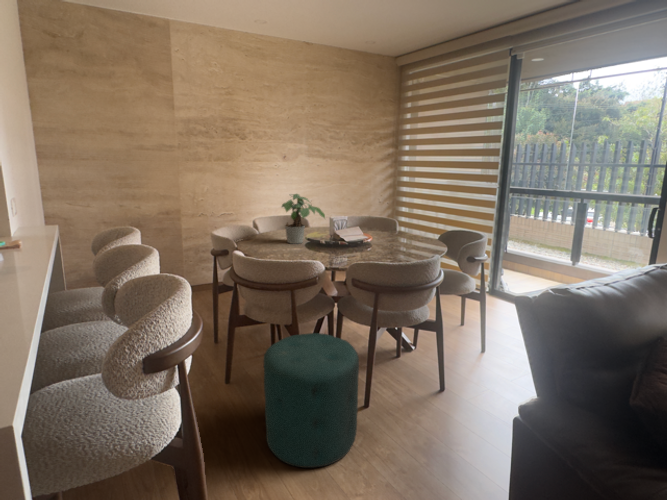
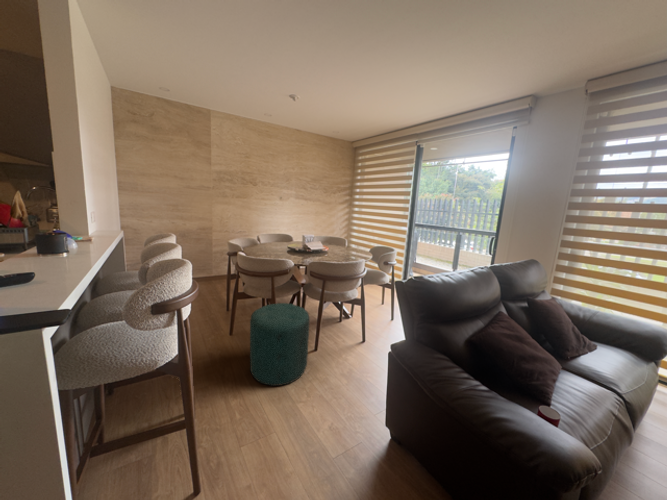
potted plant: present [282,194,325,244] -> none [273,219,299,250]

